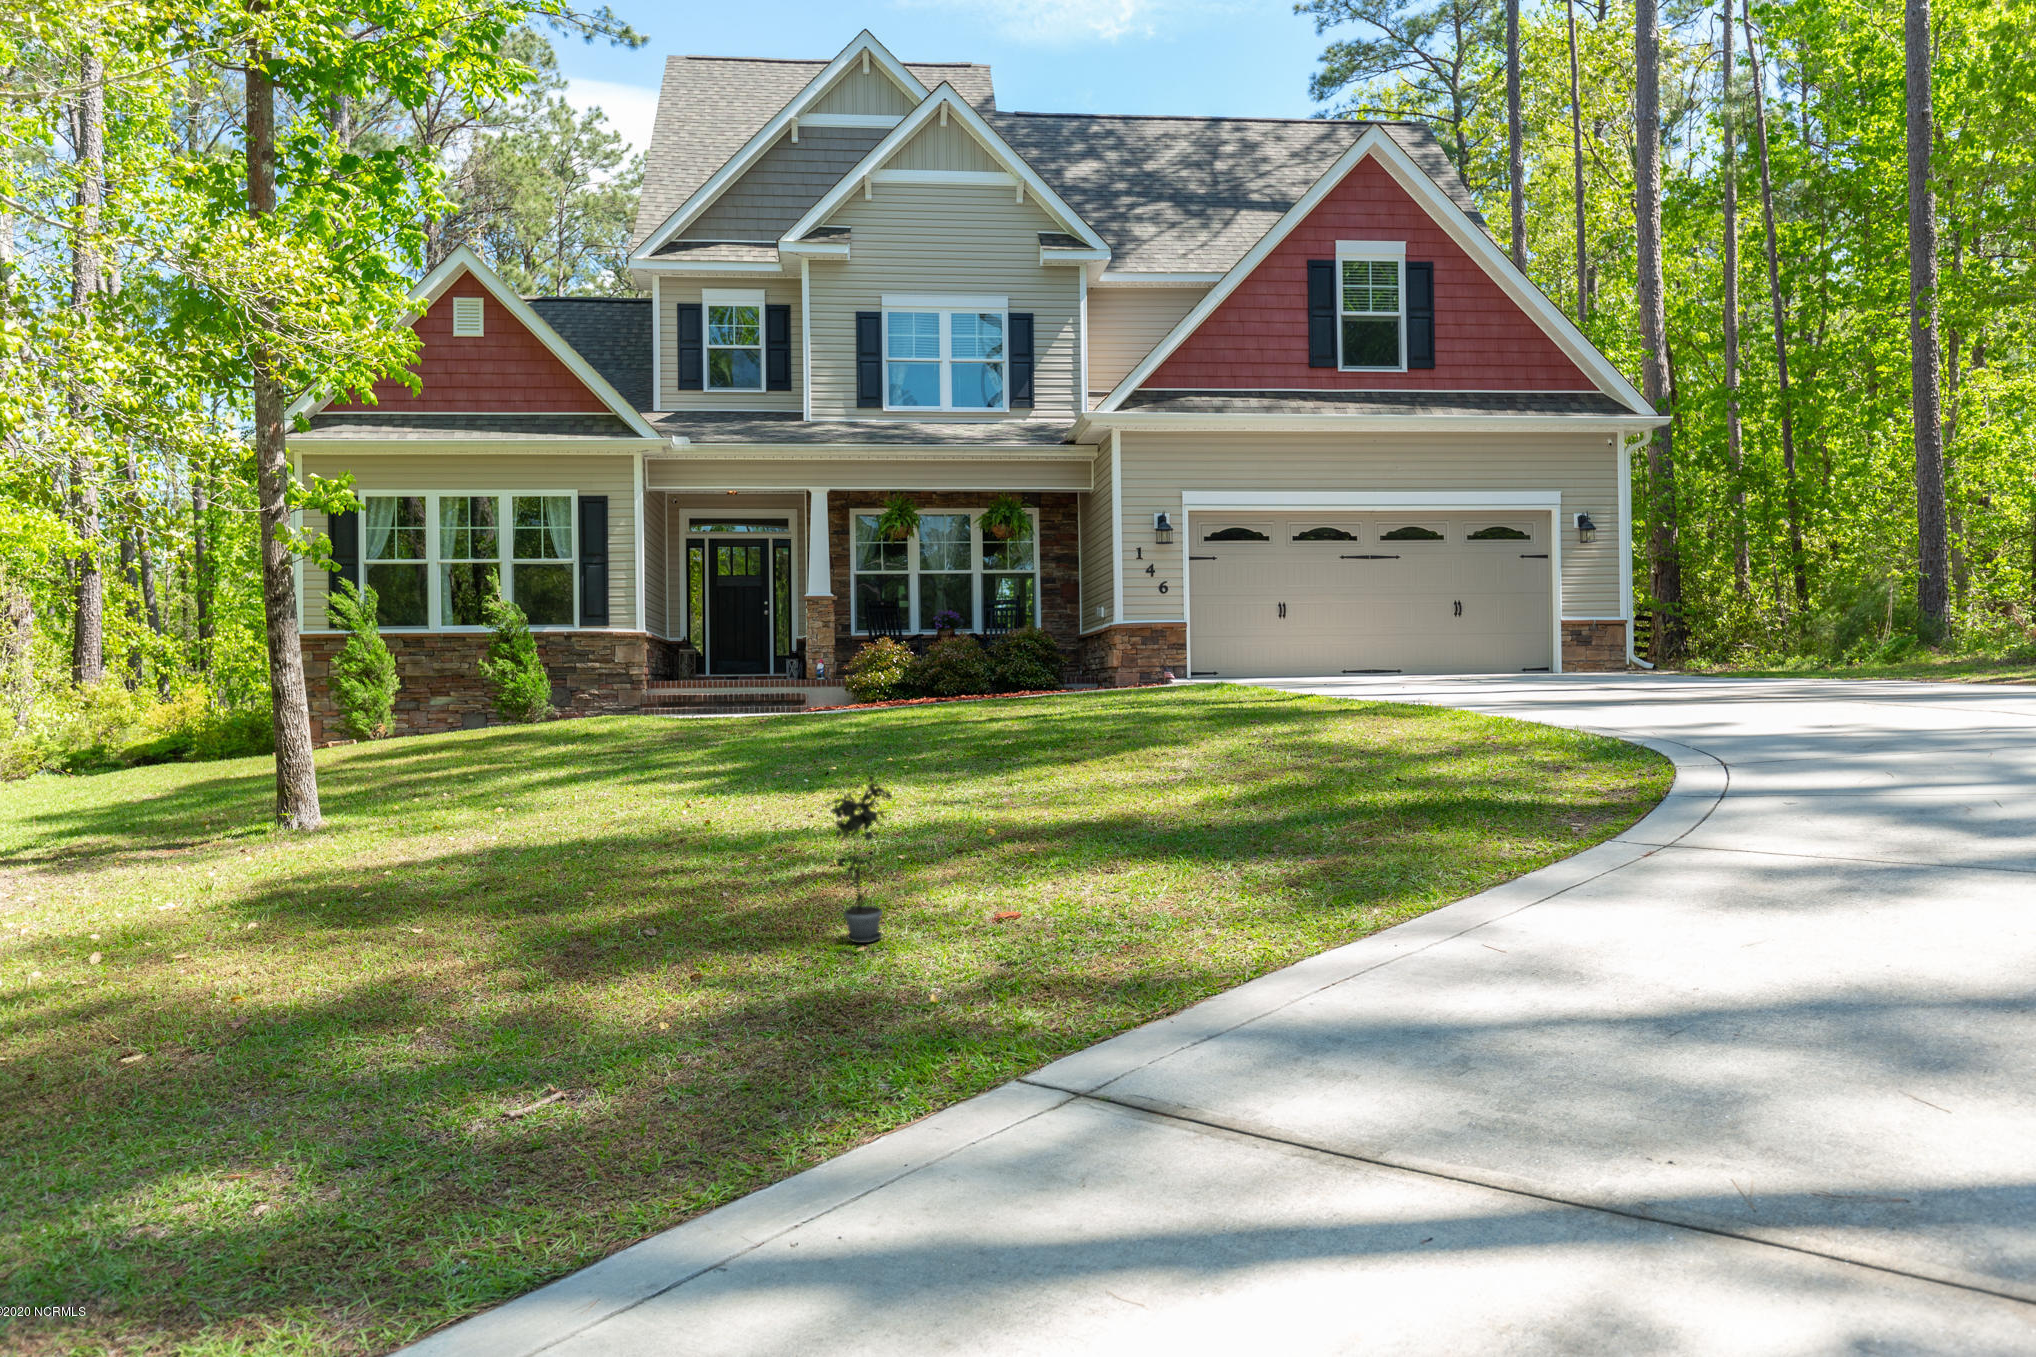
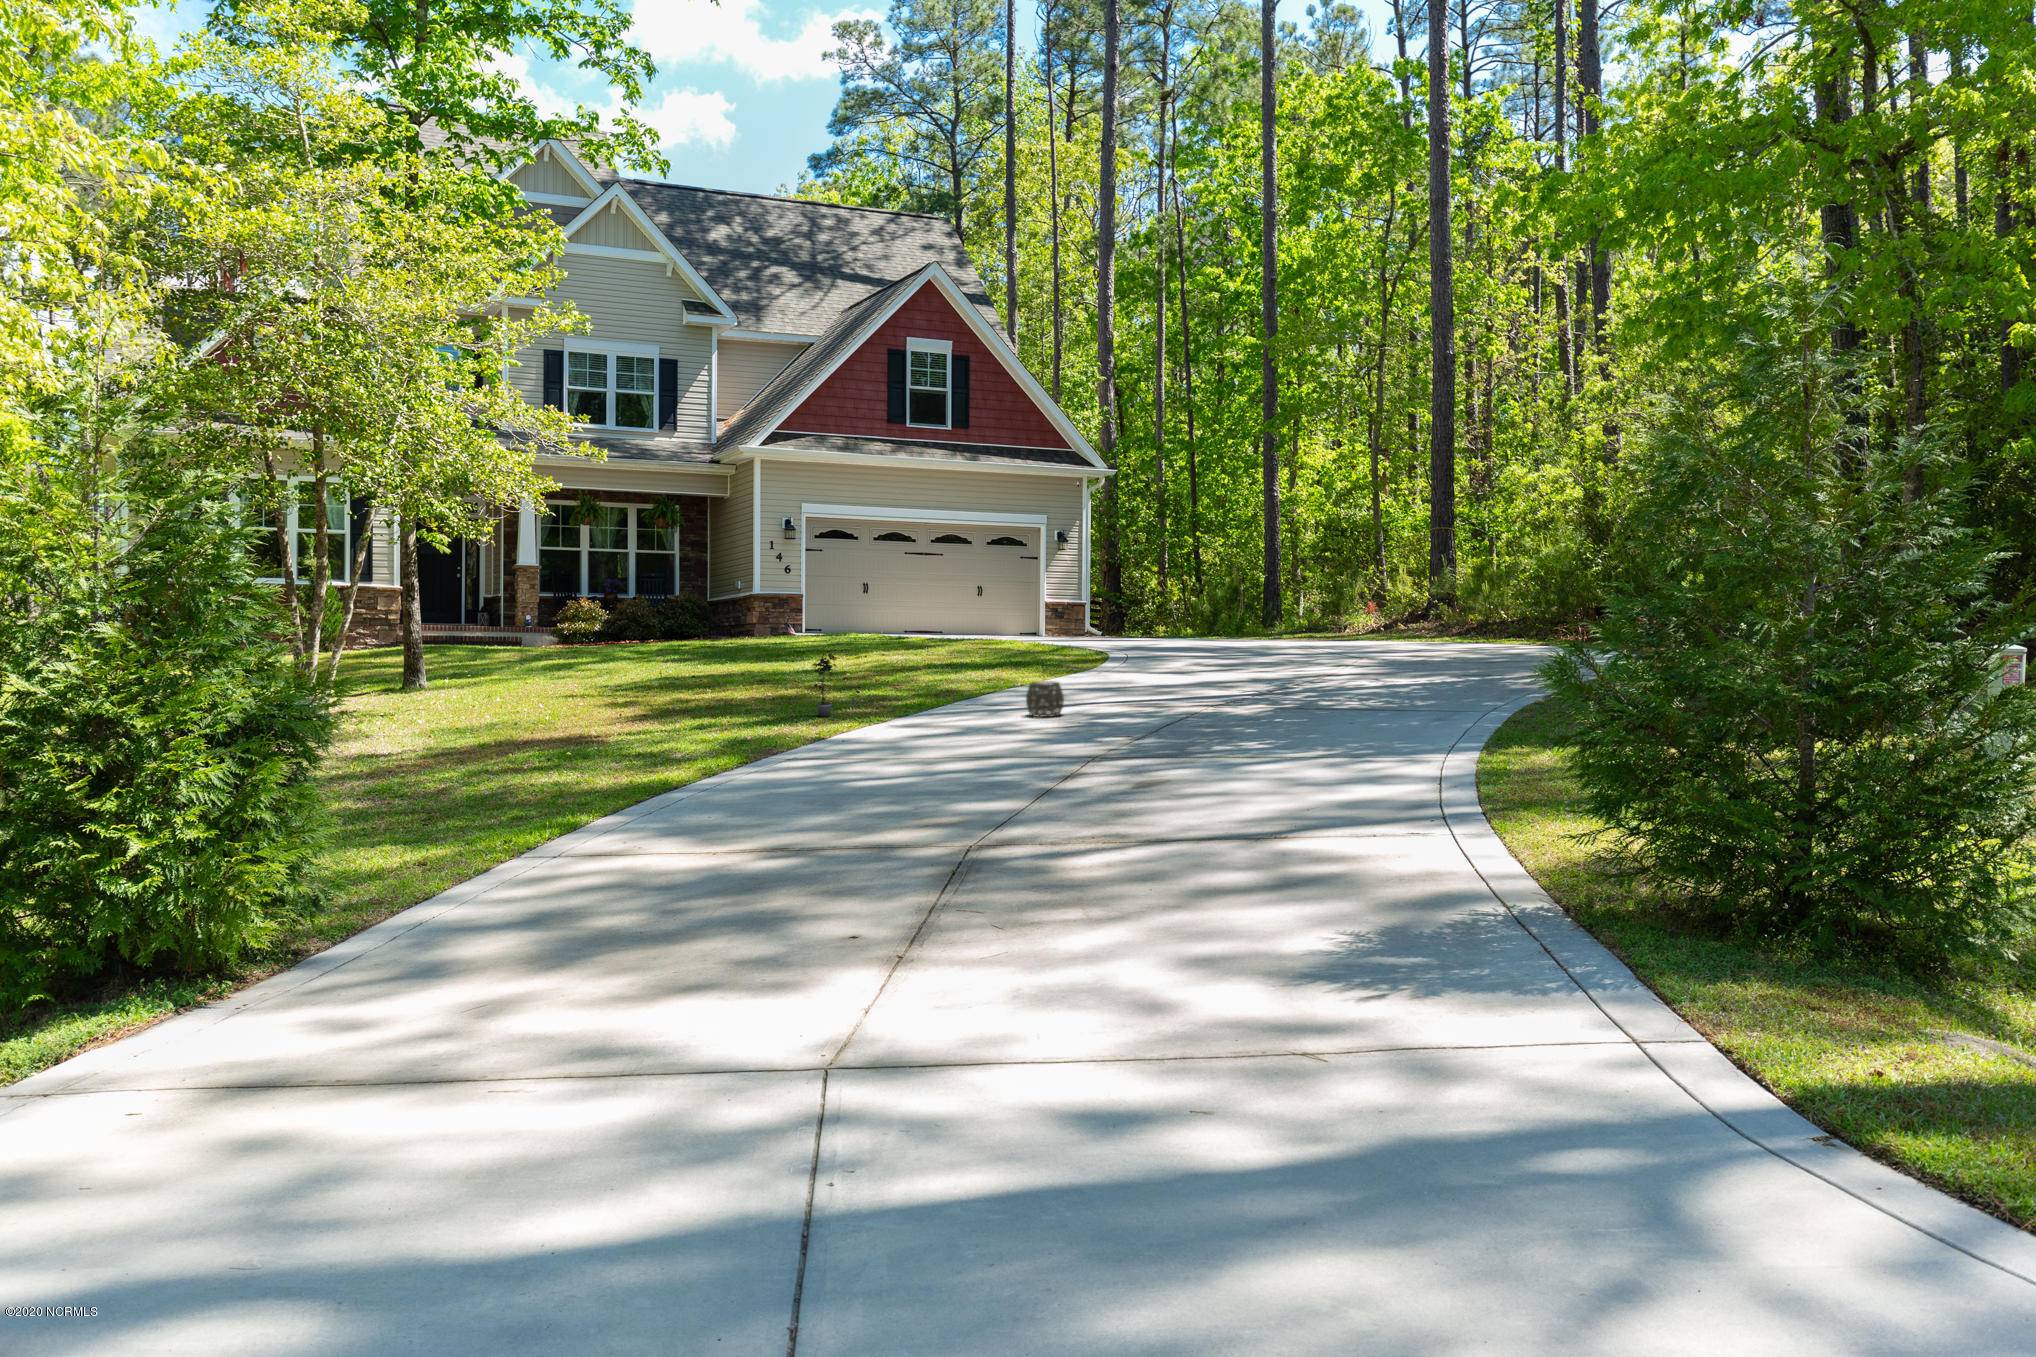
woven basket: none [1381,880,1508,1005] -> present [1026,681,1064,717]

